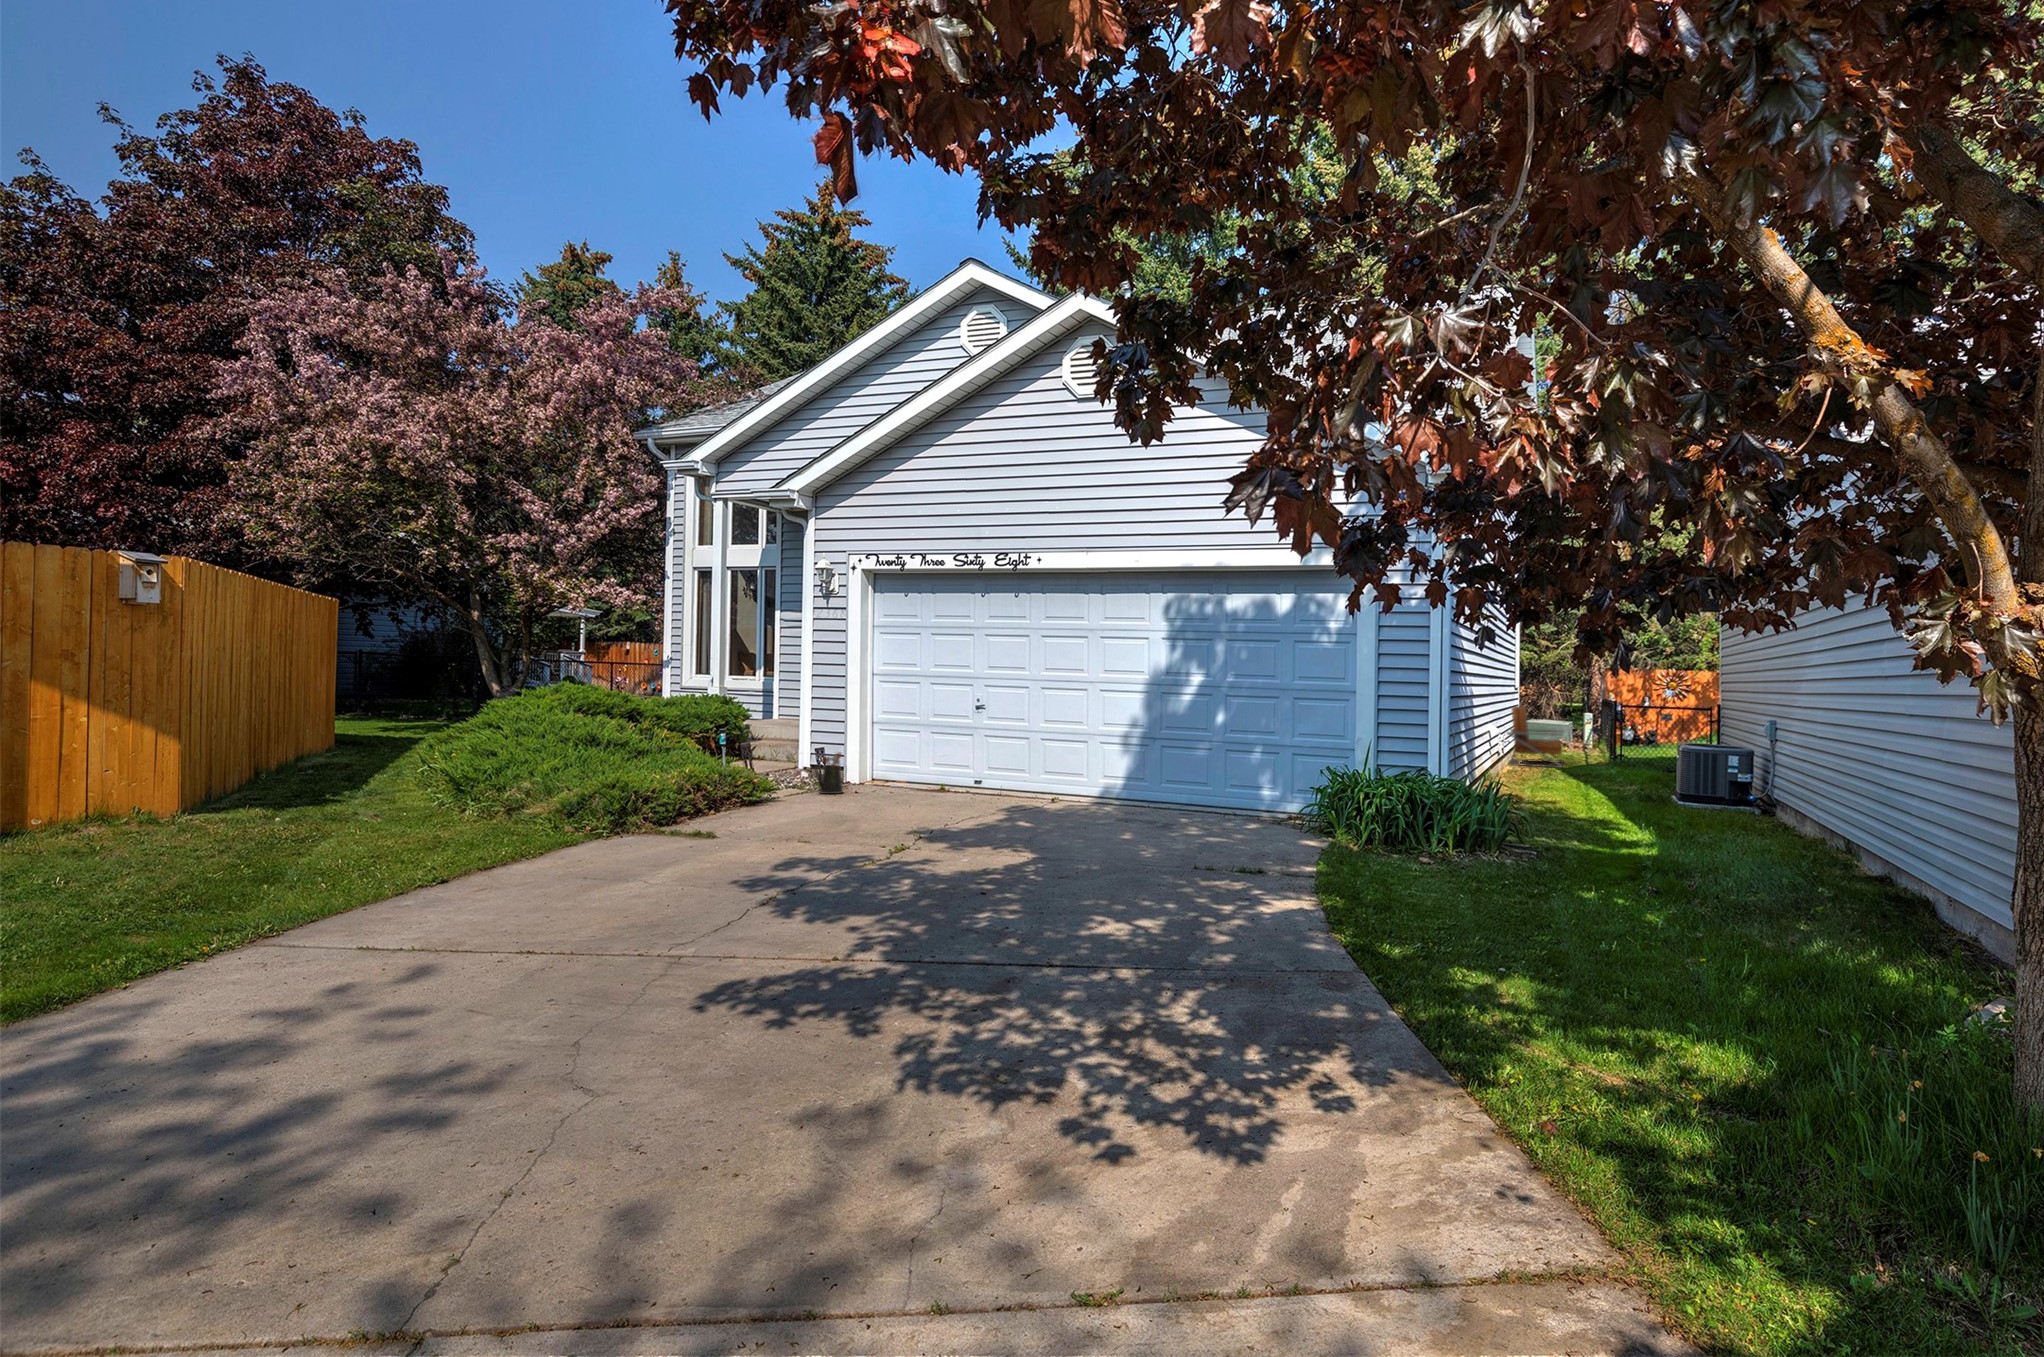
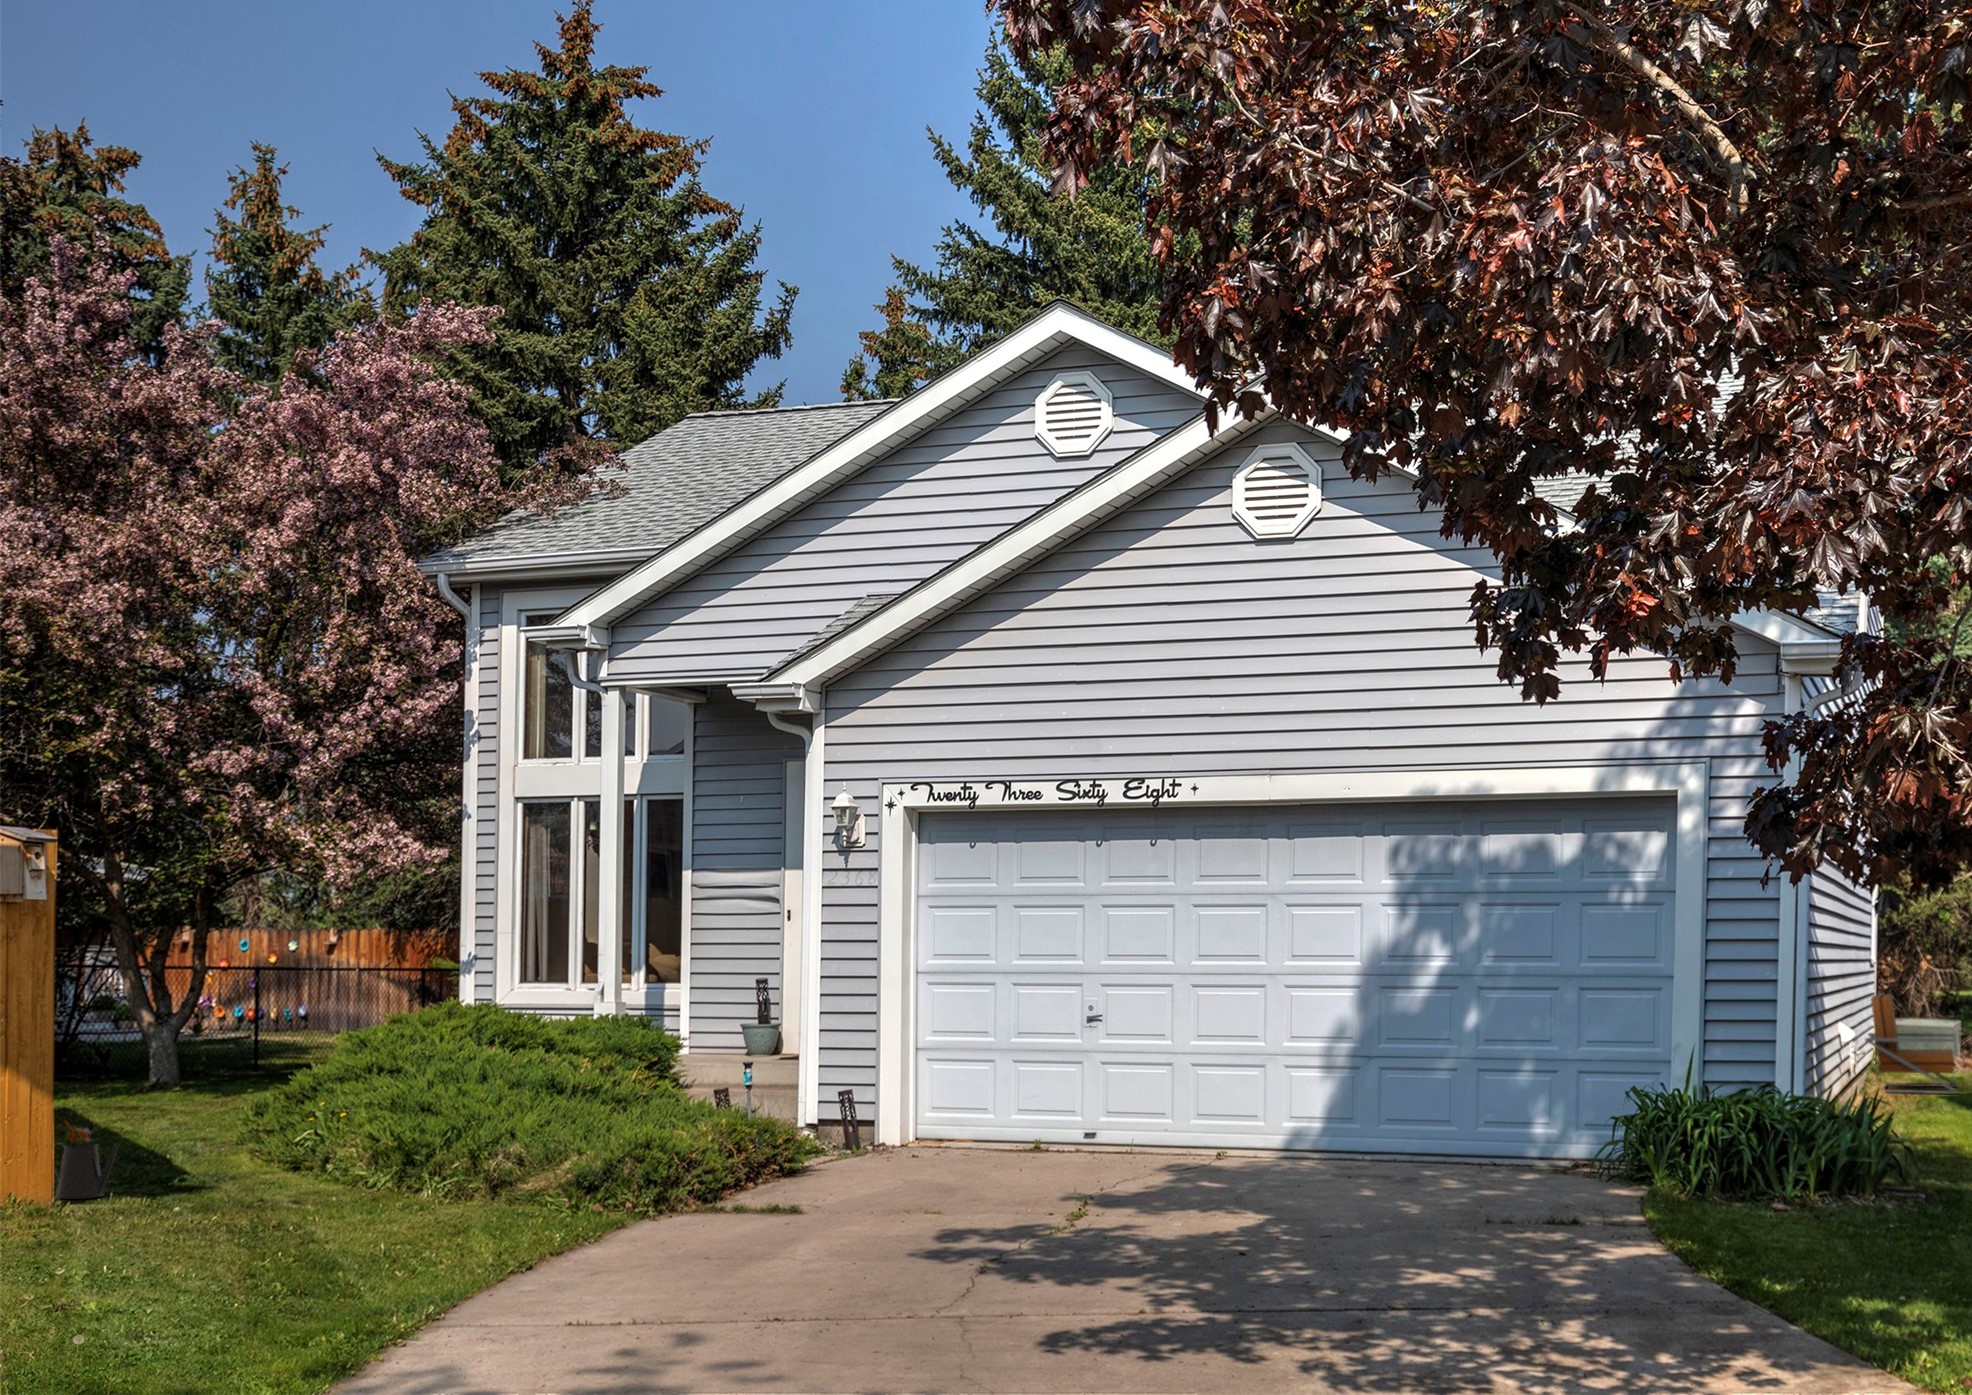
watering can: present [814,752,843,794] -> present [56,1124,118,1199]

